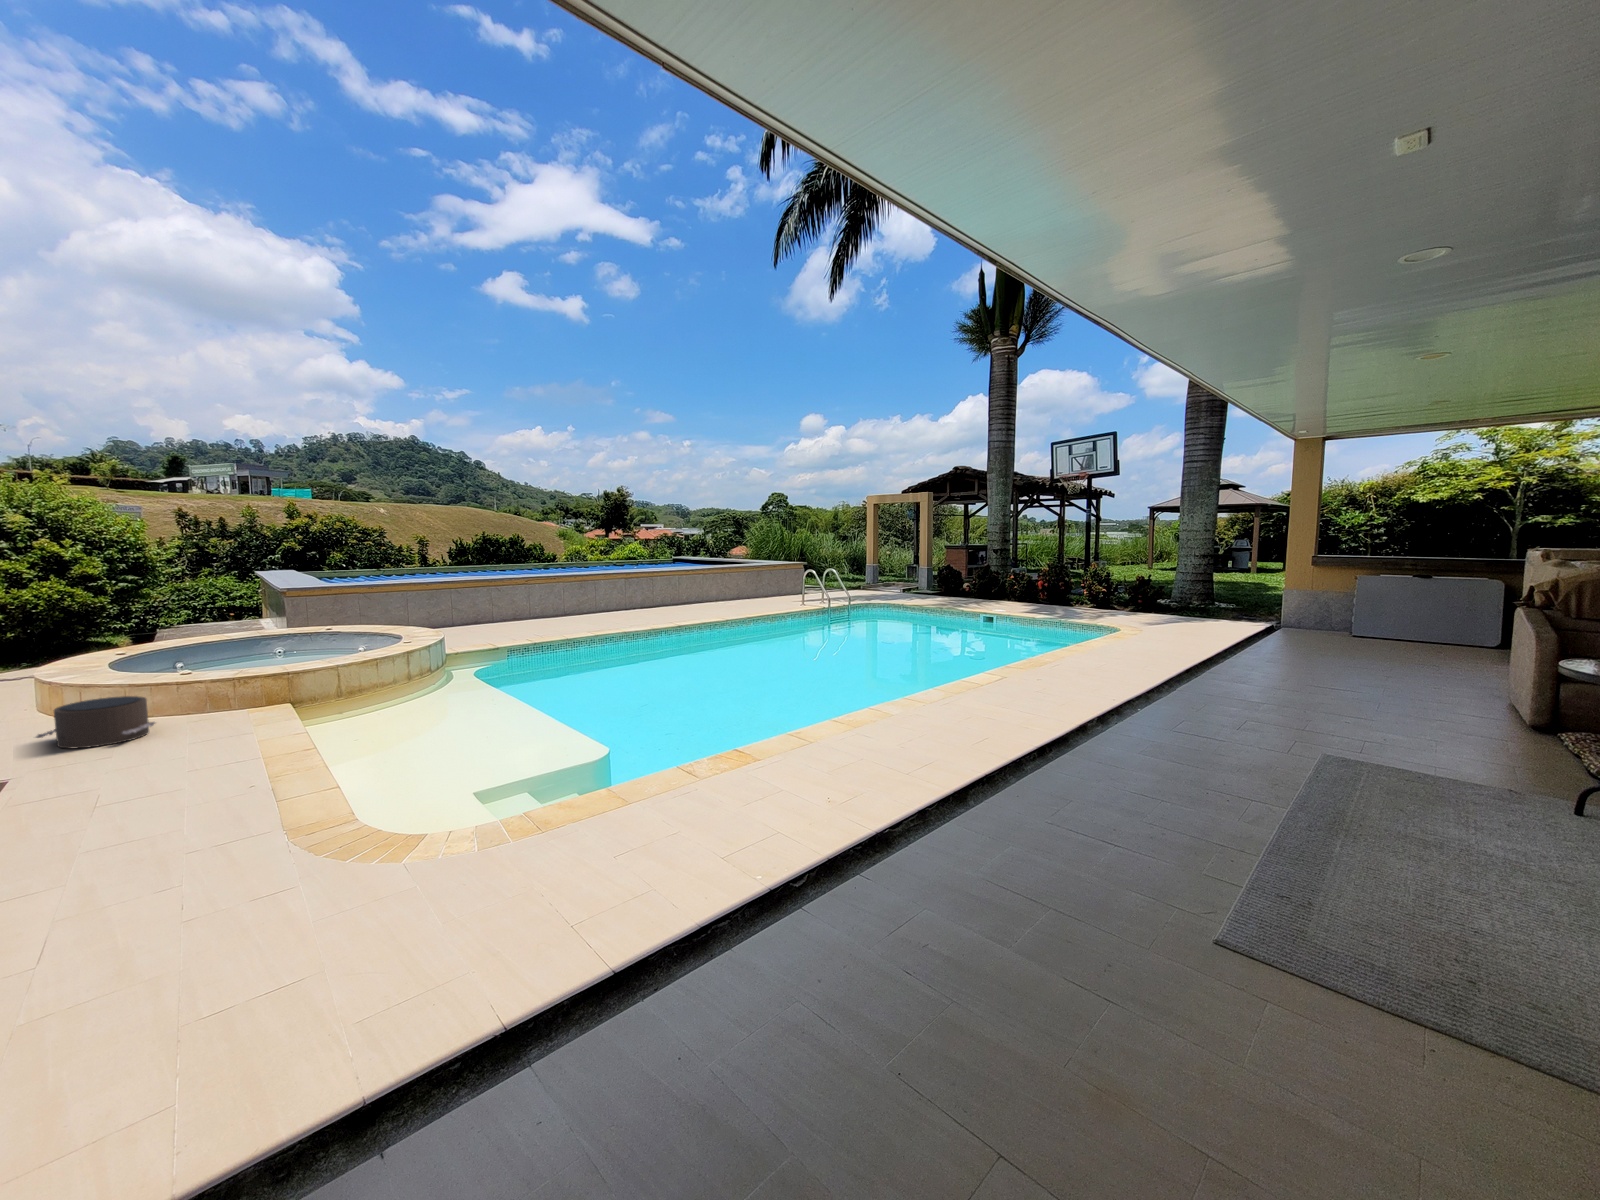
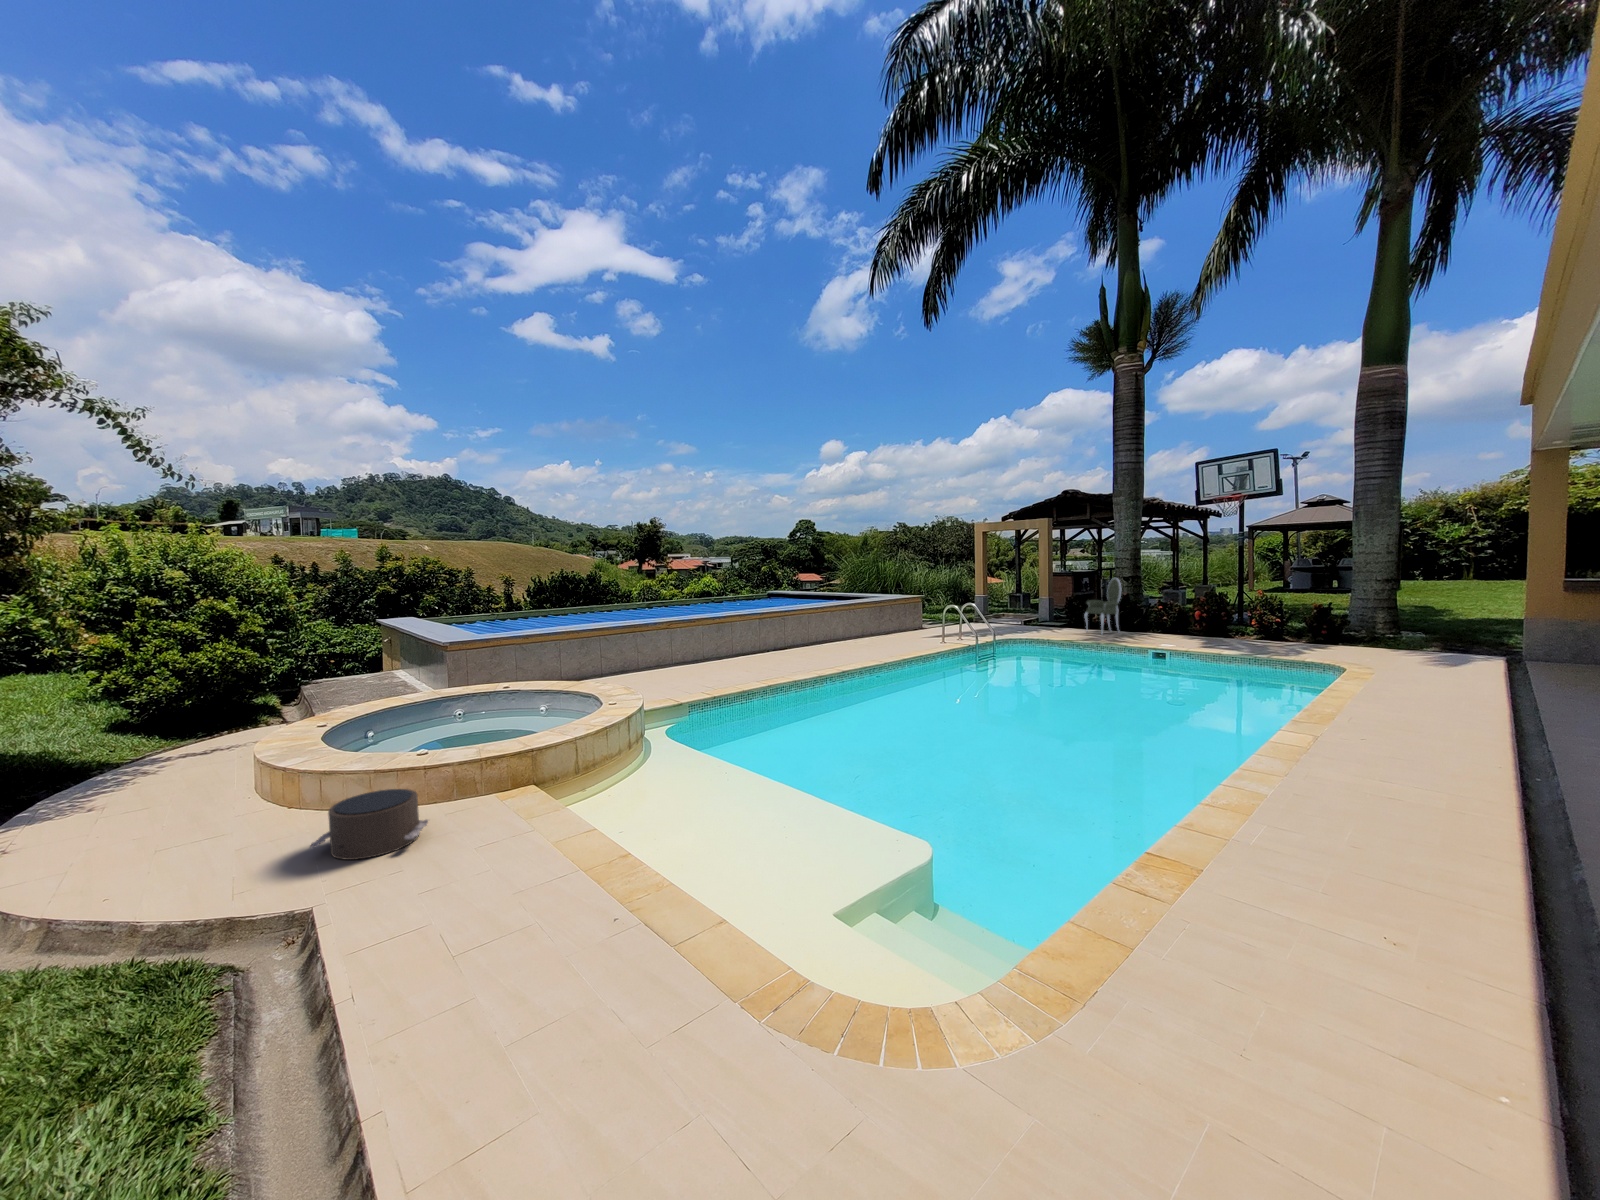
armchair: none [957,552,991,606] -> present [1084,578,1121,634]

